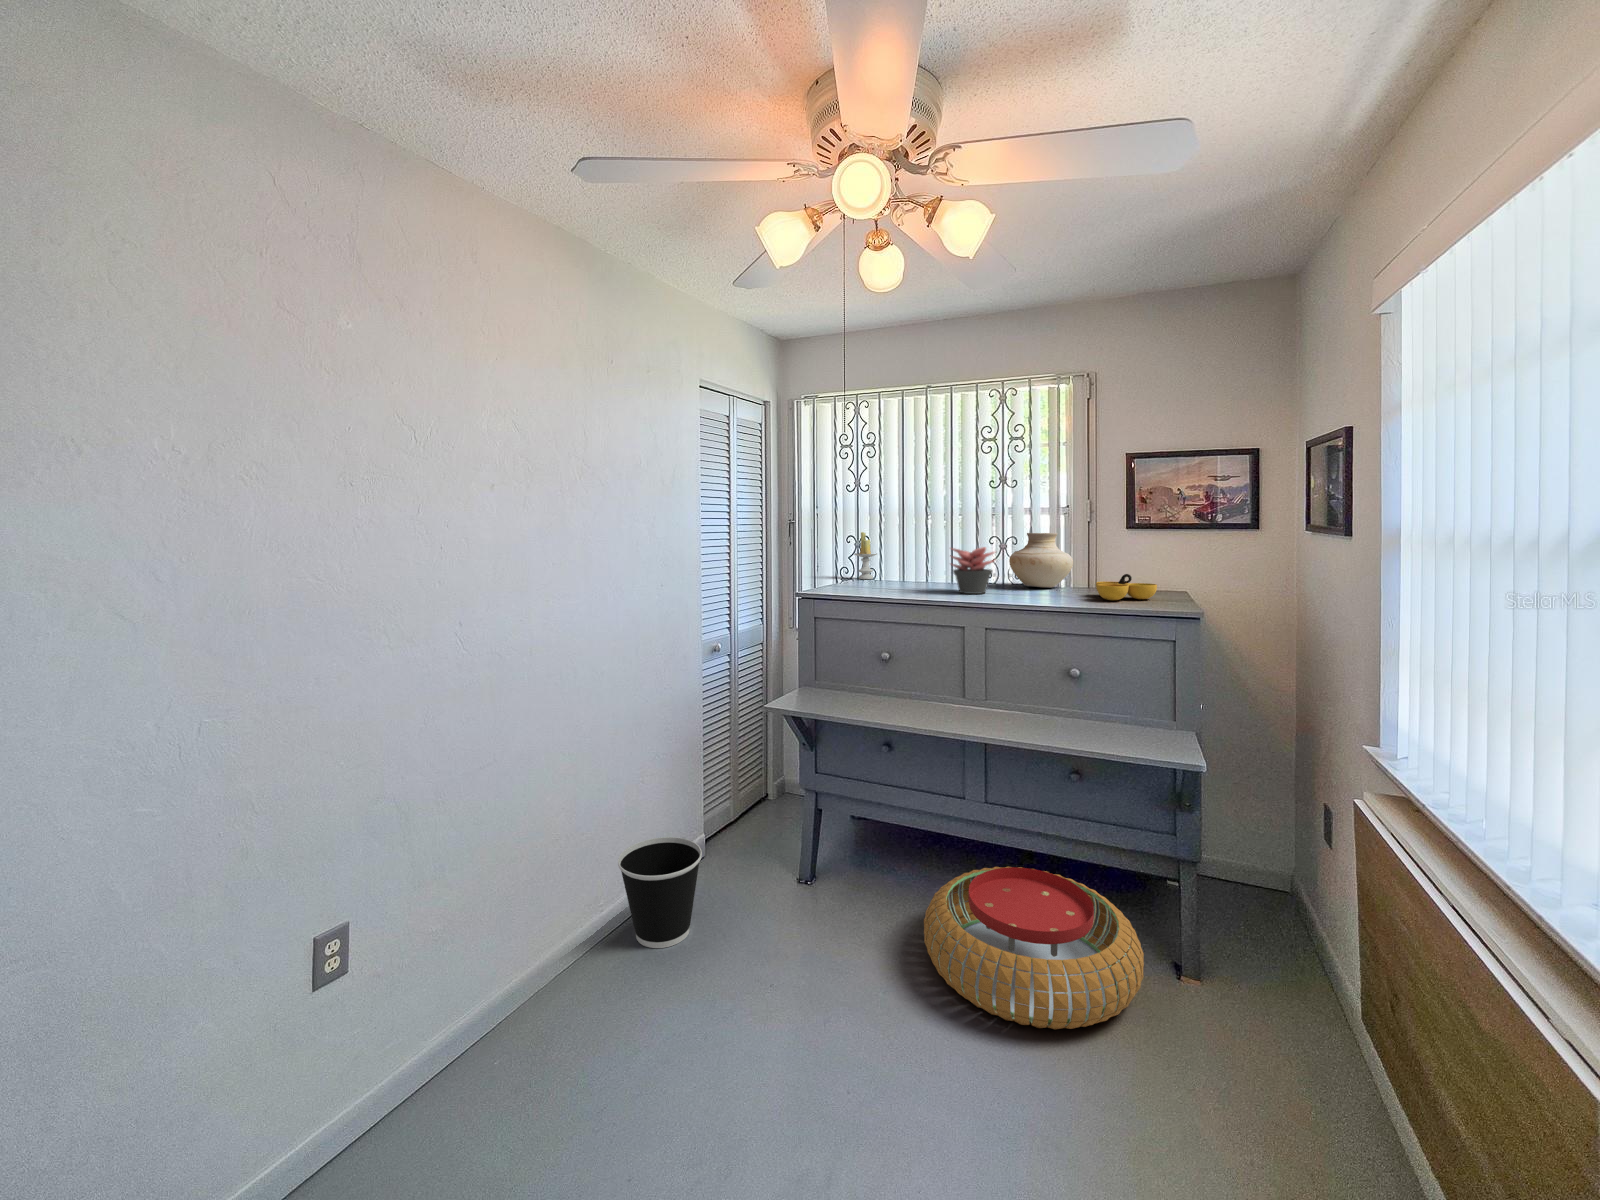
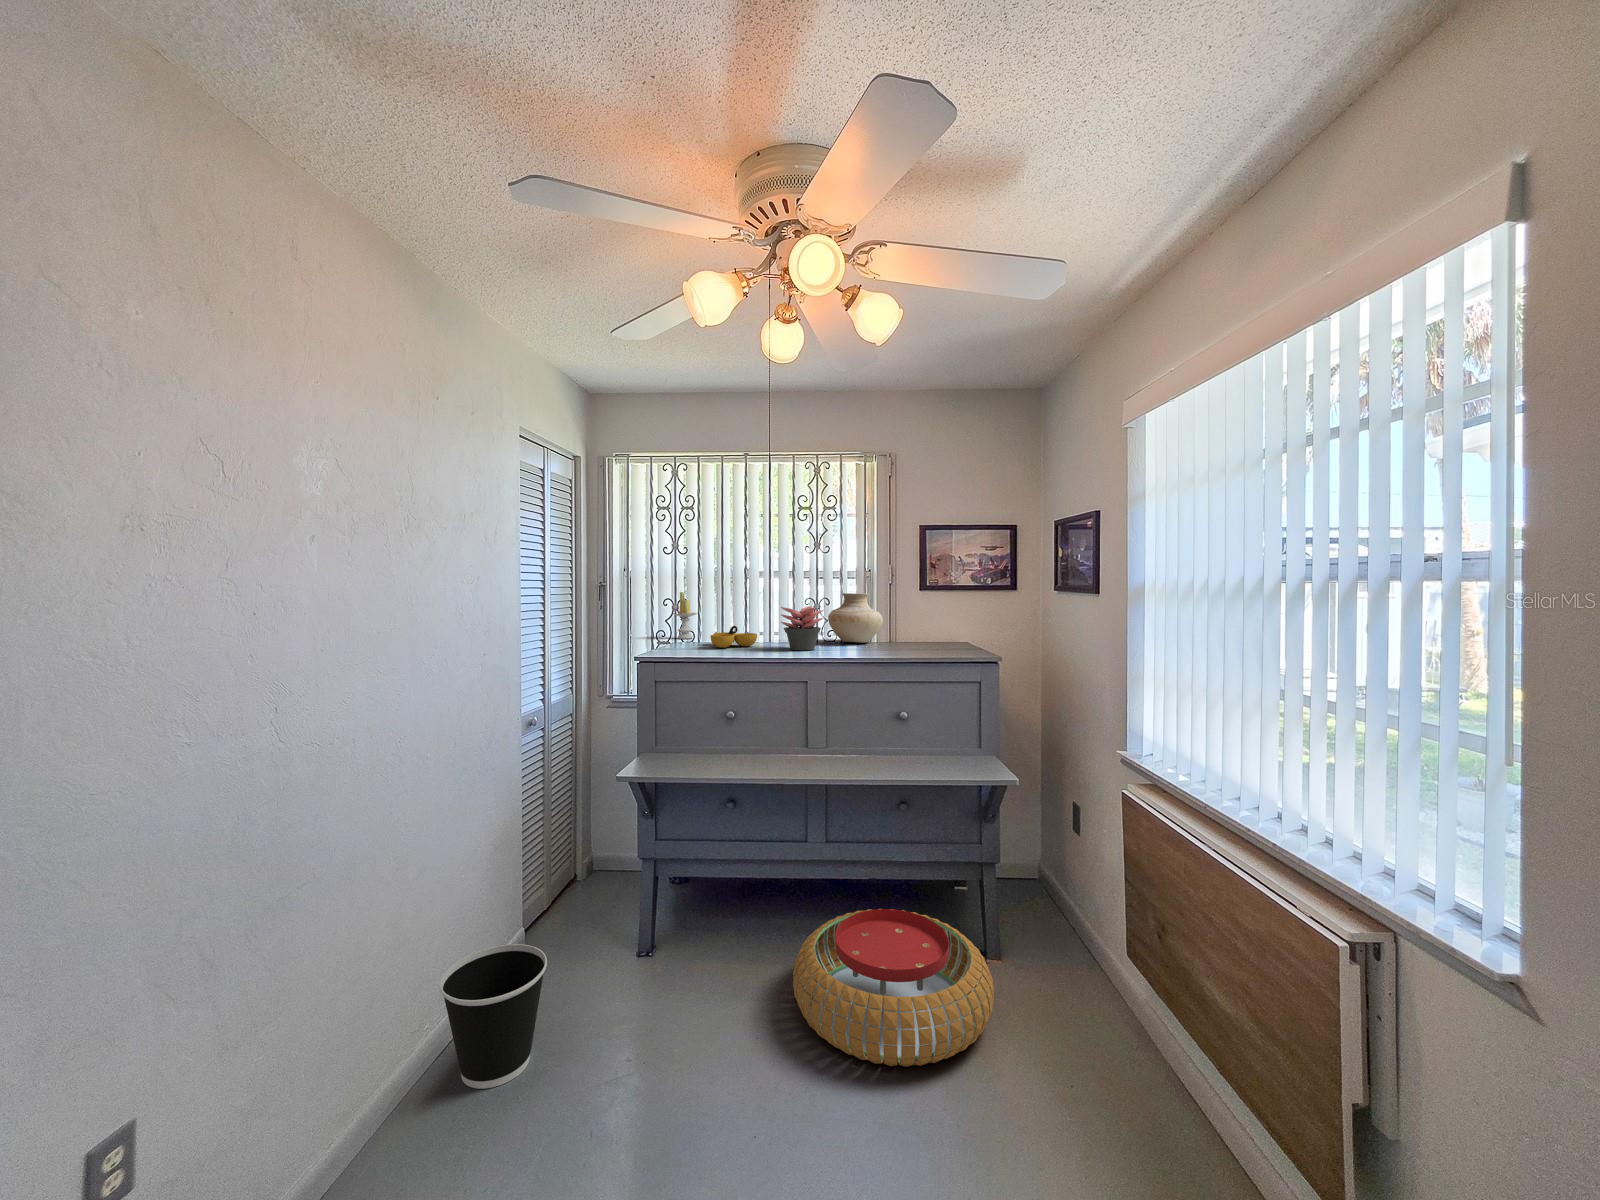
decorative bowl: present [1096,574,1157,600] -> present [711,626,757,648]

